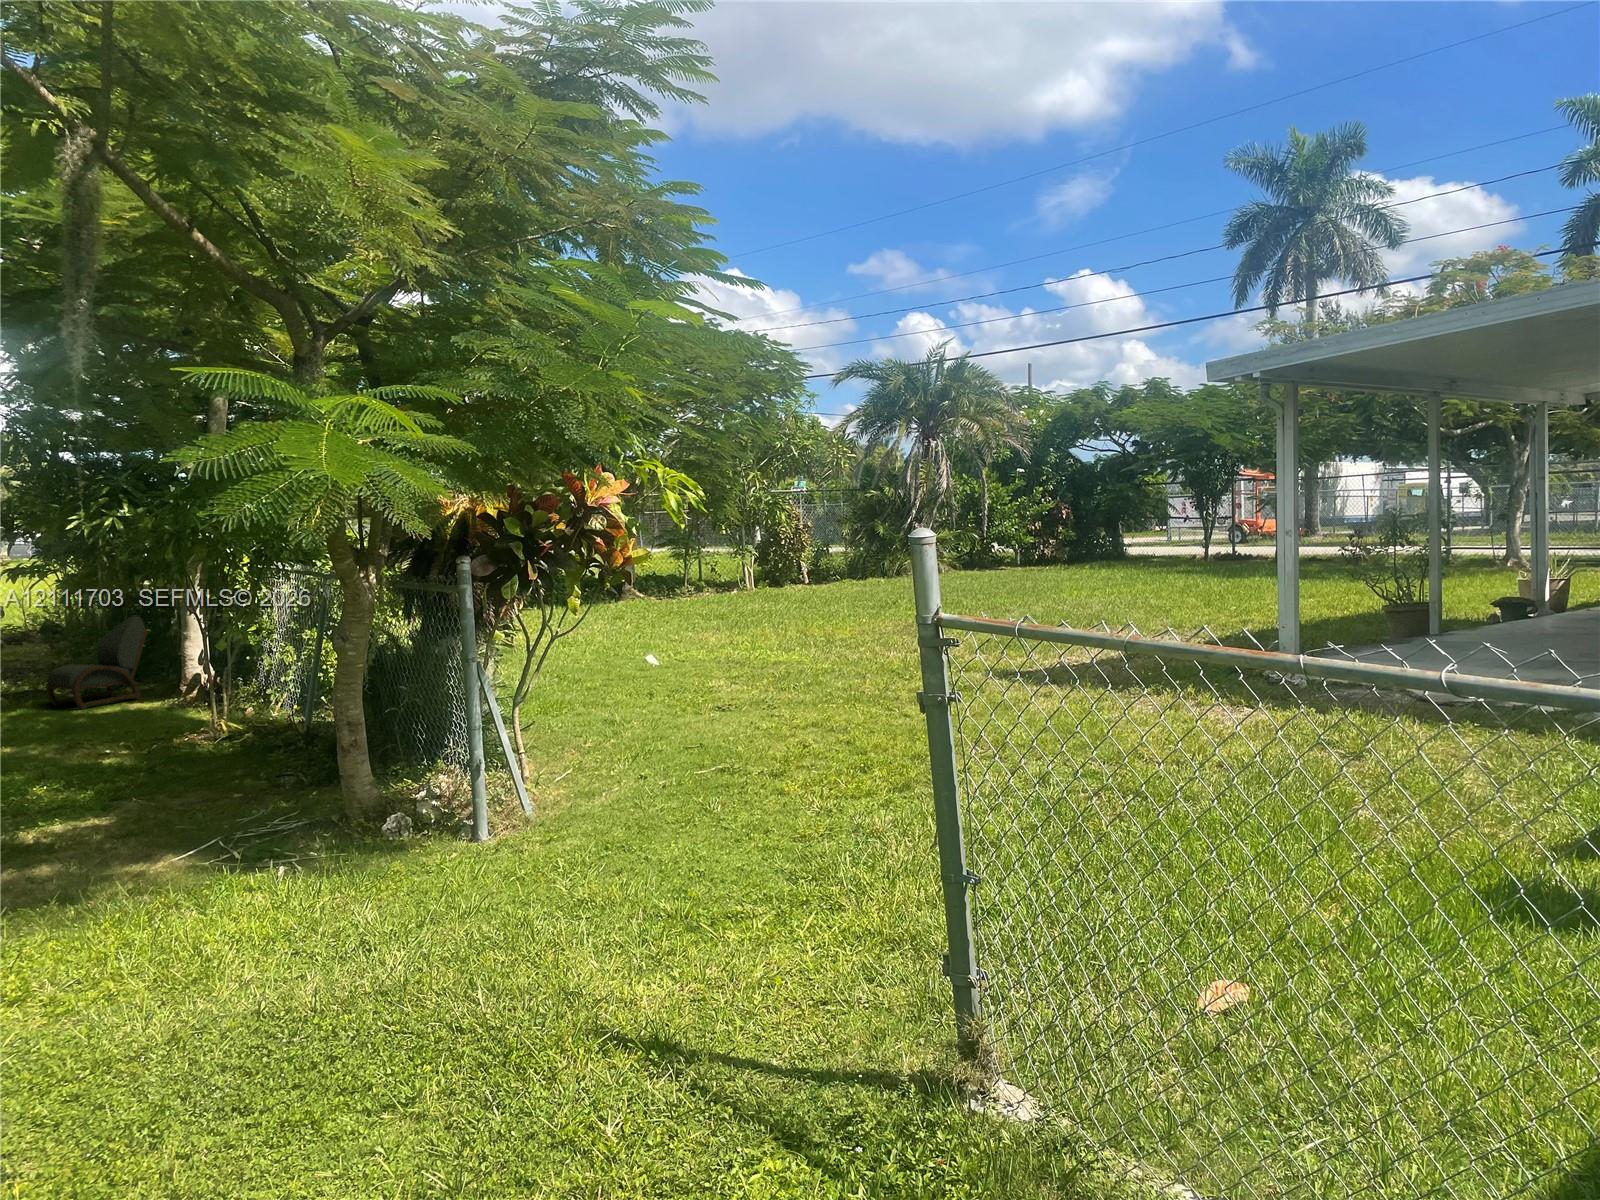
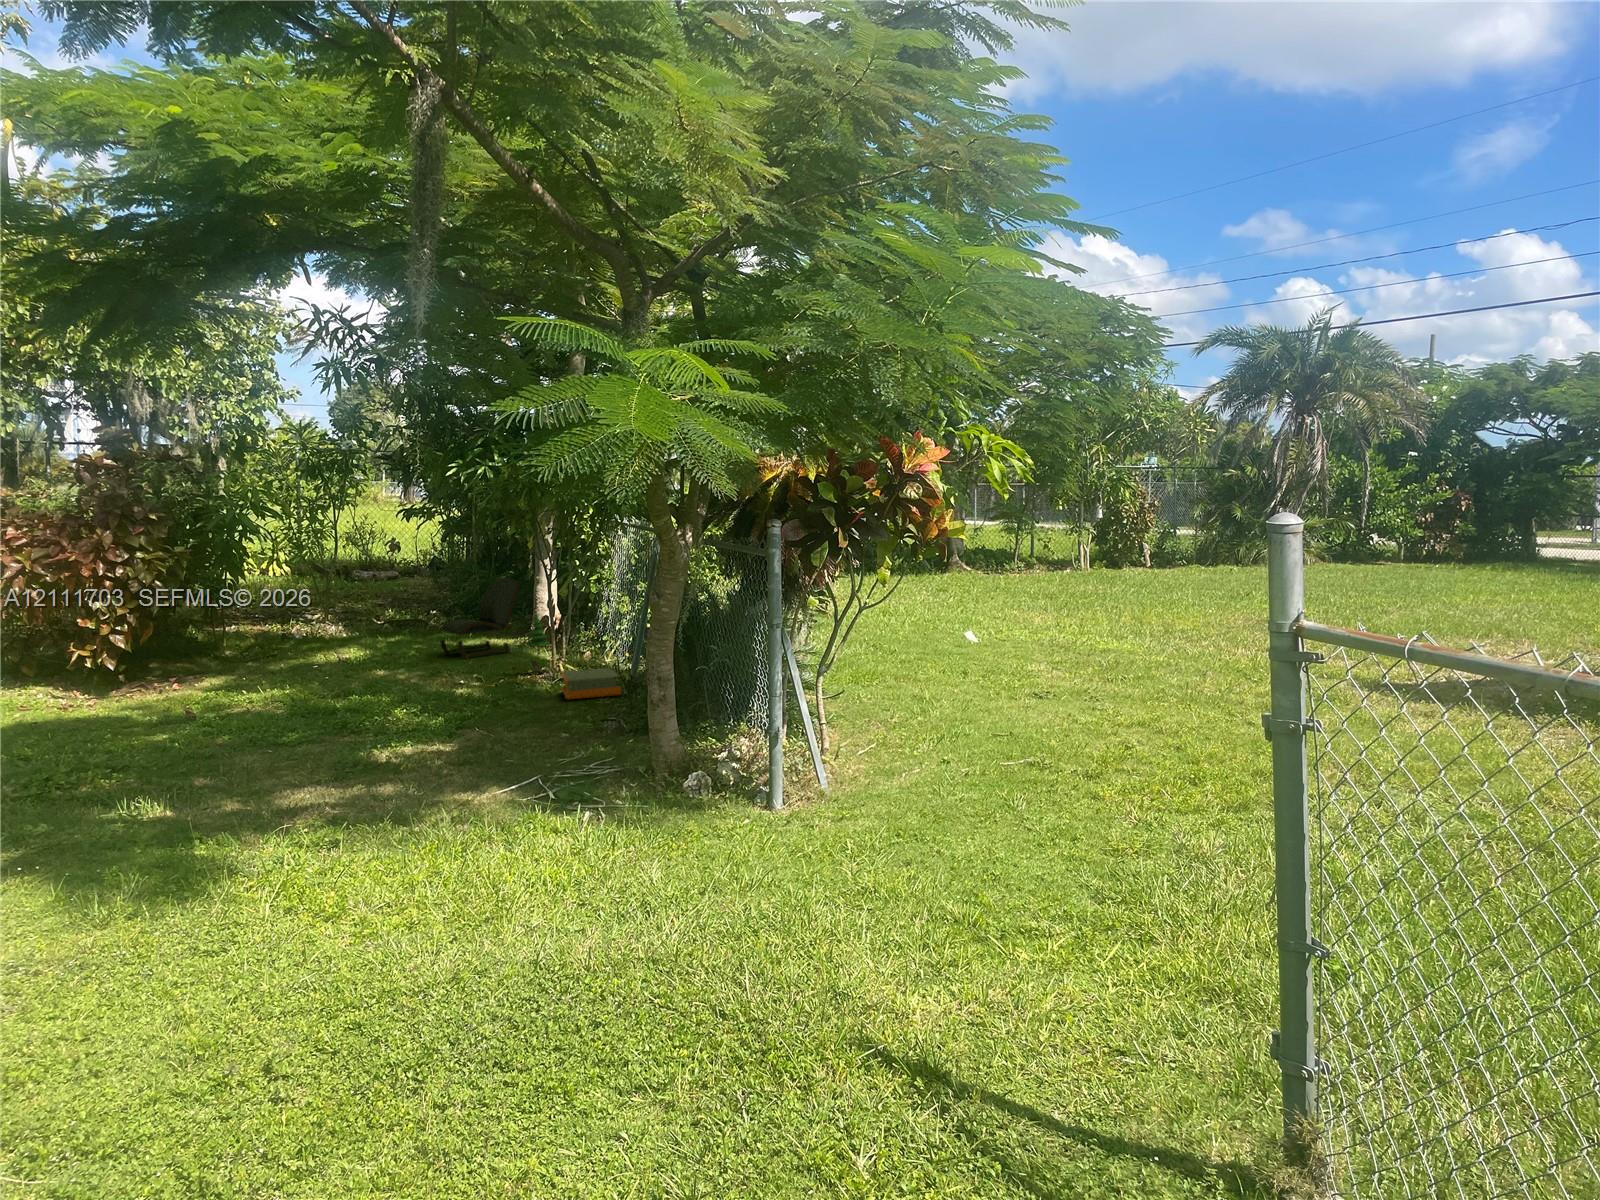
potted tree: none [168,652,197,720] -> present [528,613,549,673]
storage box: none [215,707,298,746] -> present [561,668,621,700]

